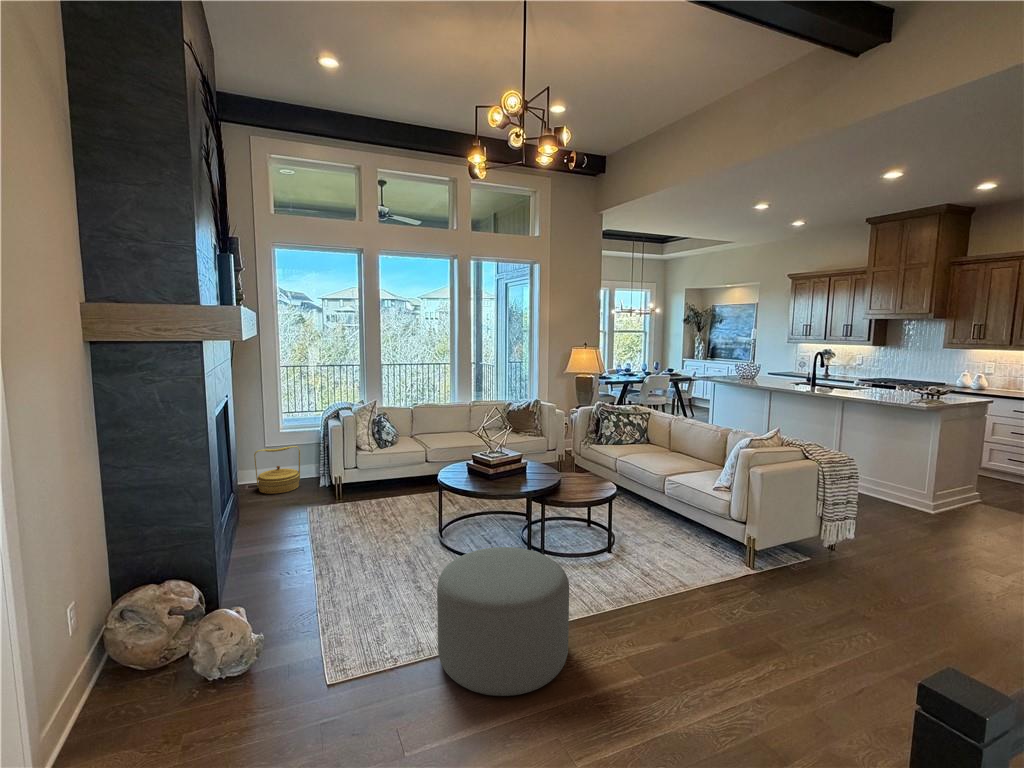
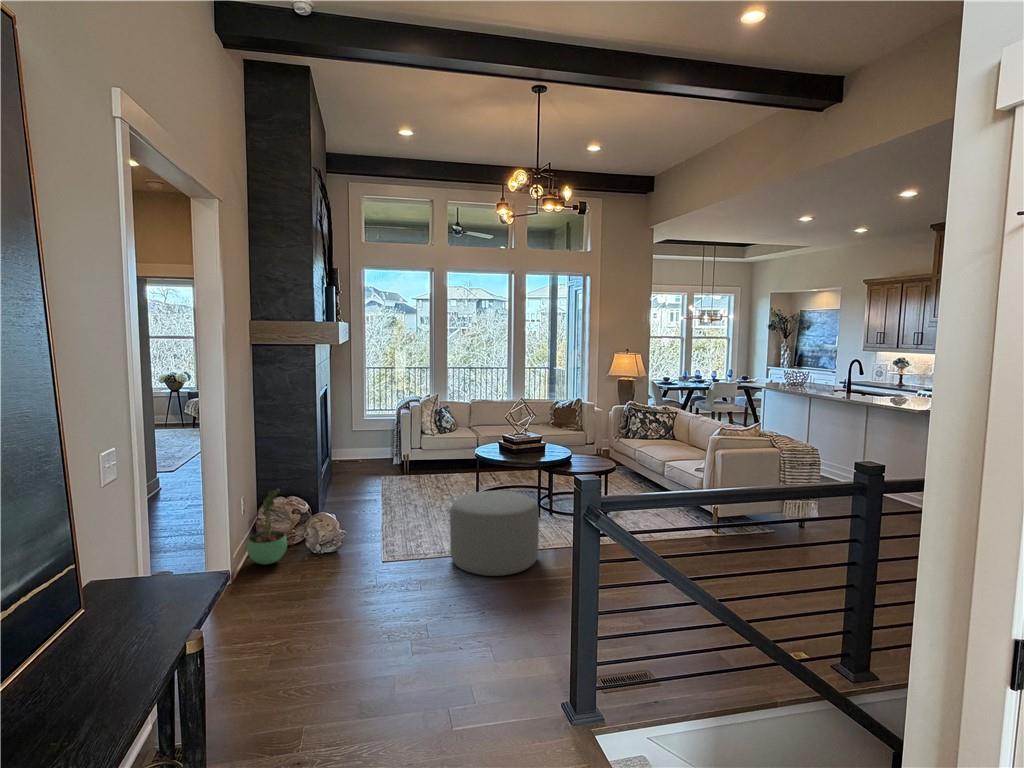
woven basket: present [254,446,300,494] -> none [346,429,381,465]
potted plant: none [80,589,161,728] -> present [247,489,287,564]

